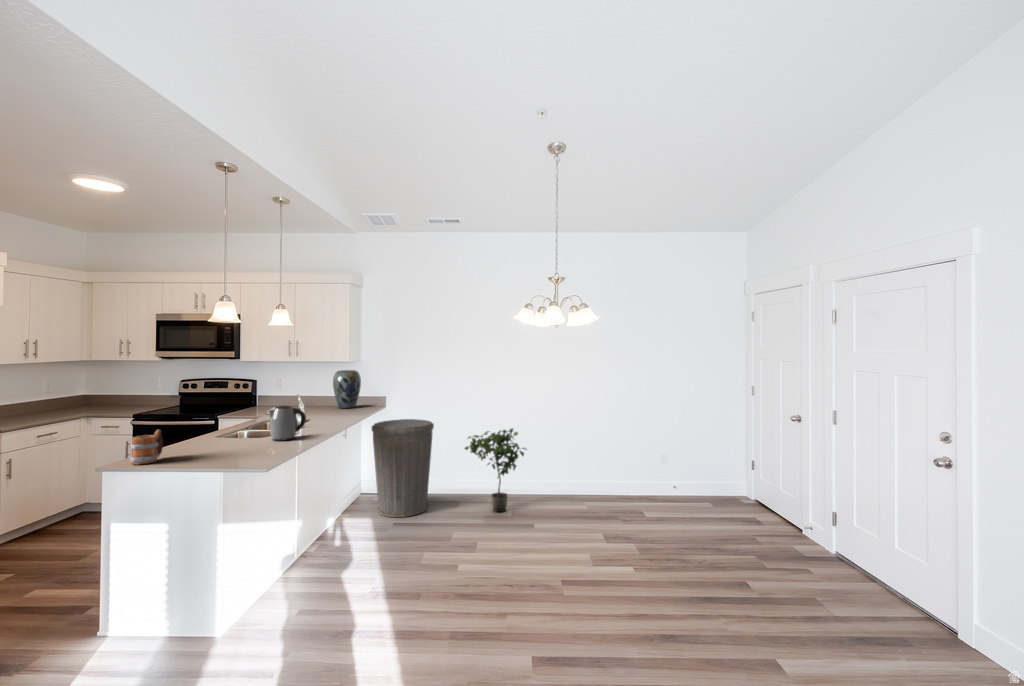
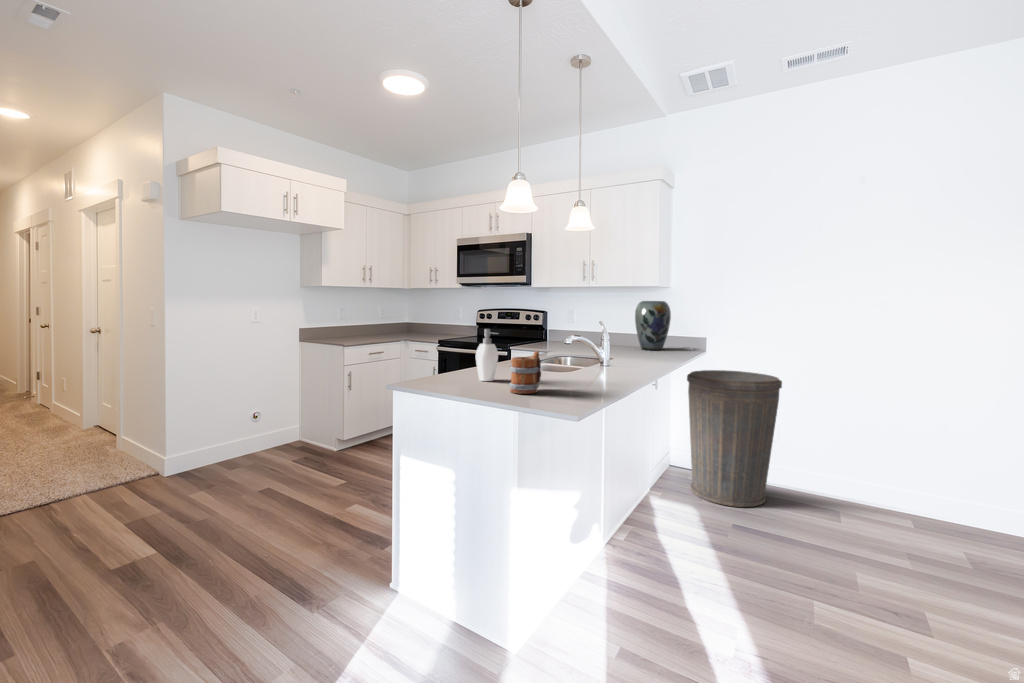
kettle: present [268,406,306,441] -> none [566,331,613,377]
soap dispenser: none [185,413,208,455] -> present [476,329,498,381]
potted plant: present [465,428,526,512] -> none [837,401,964,536]
mug: present [130,430,163,465] -> present [509,351,541,394]

